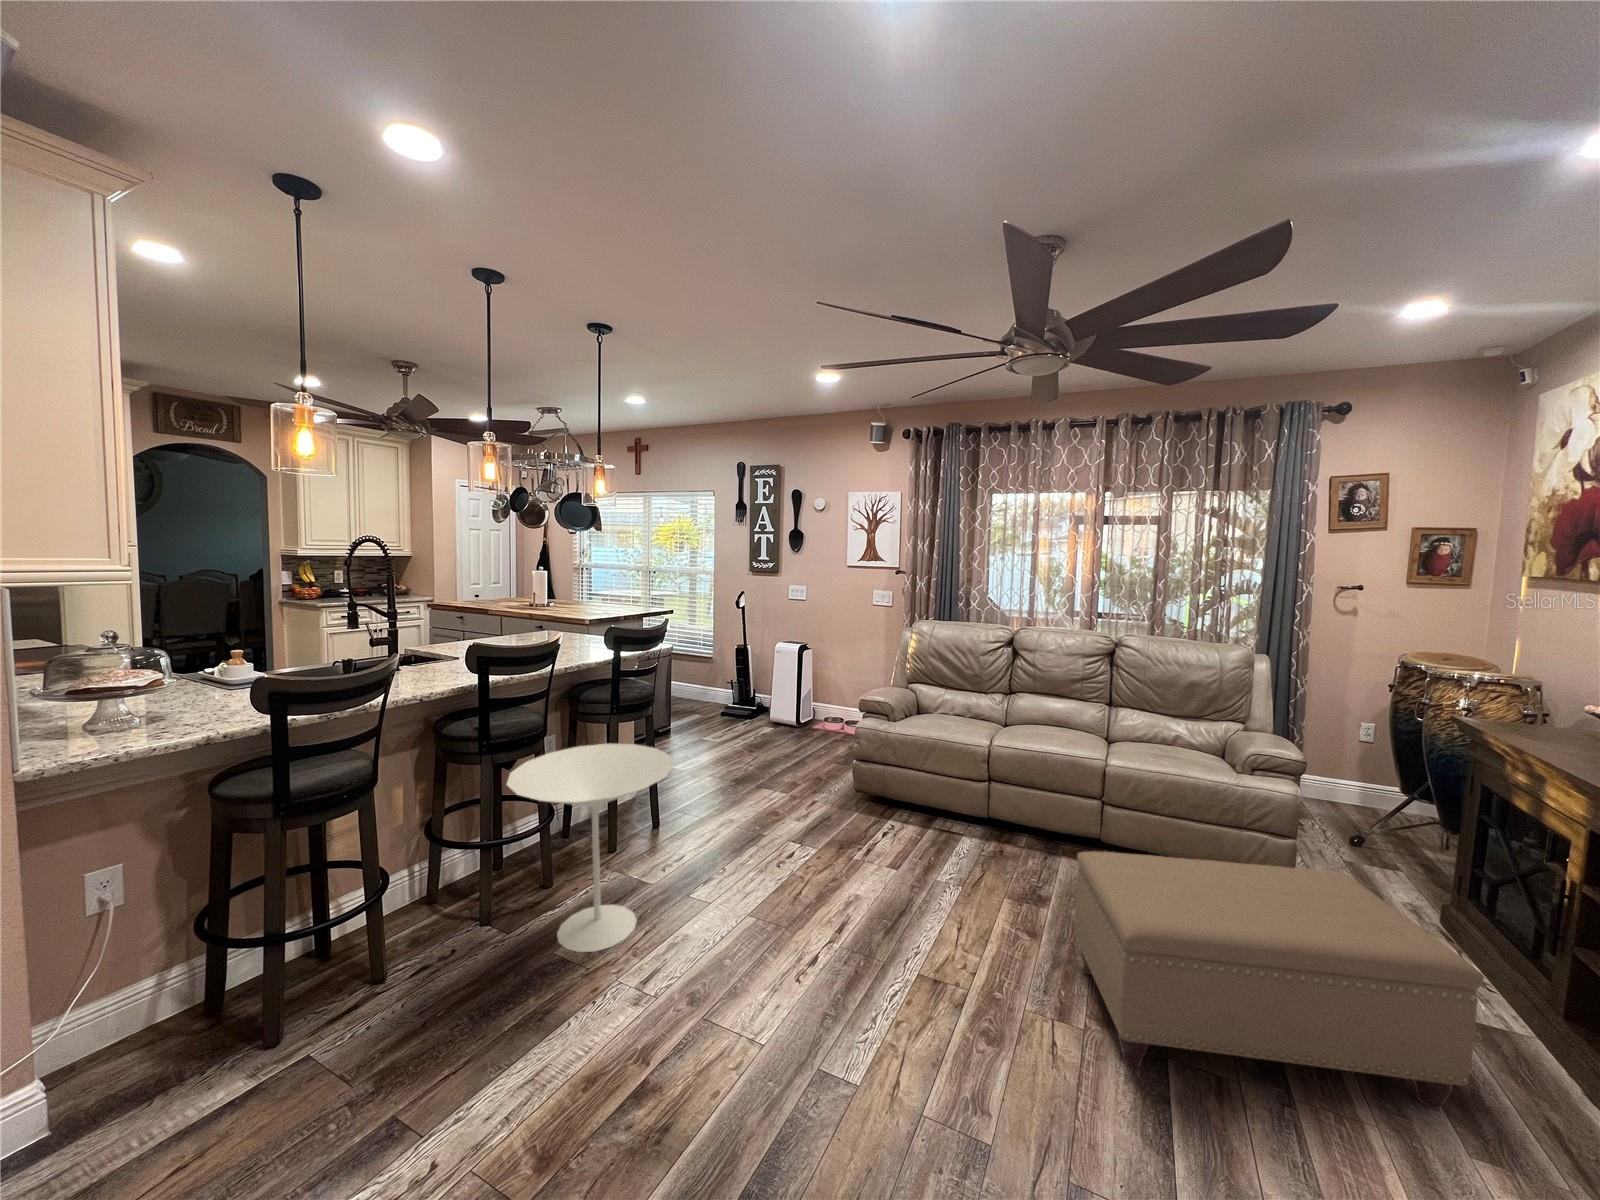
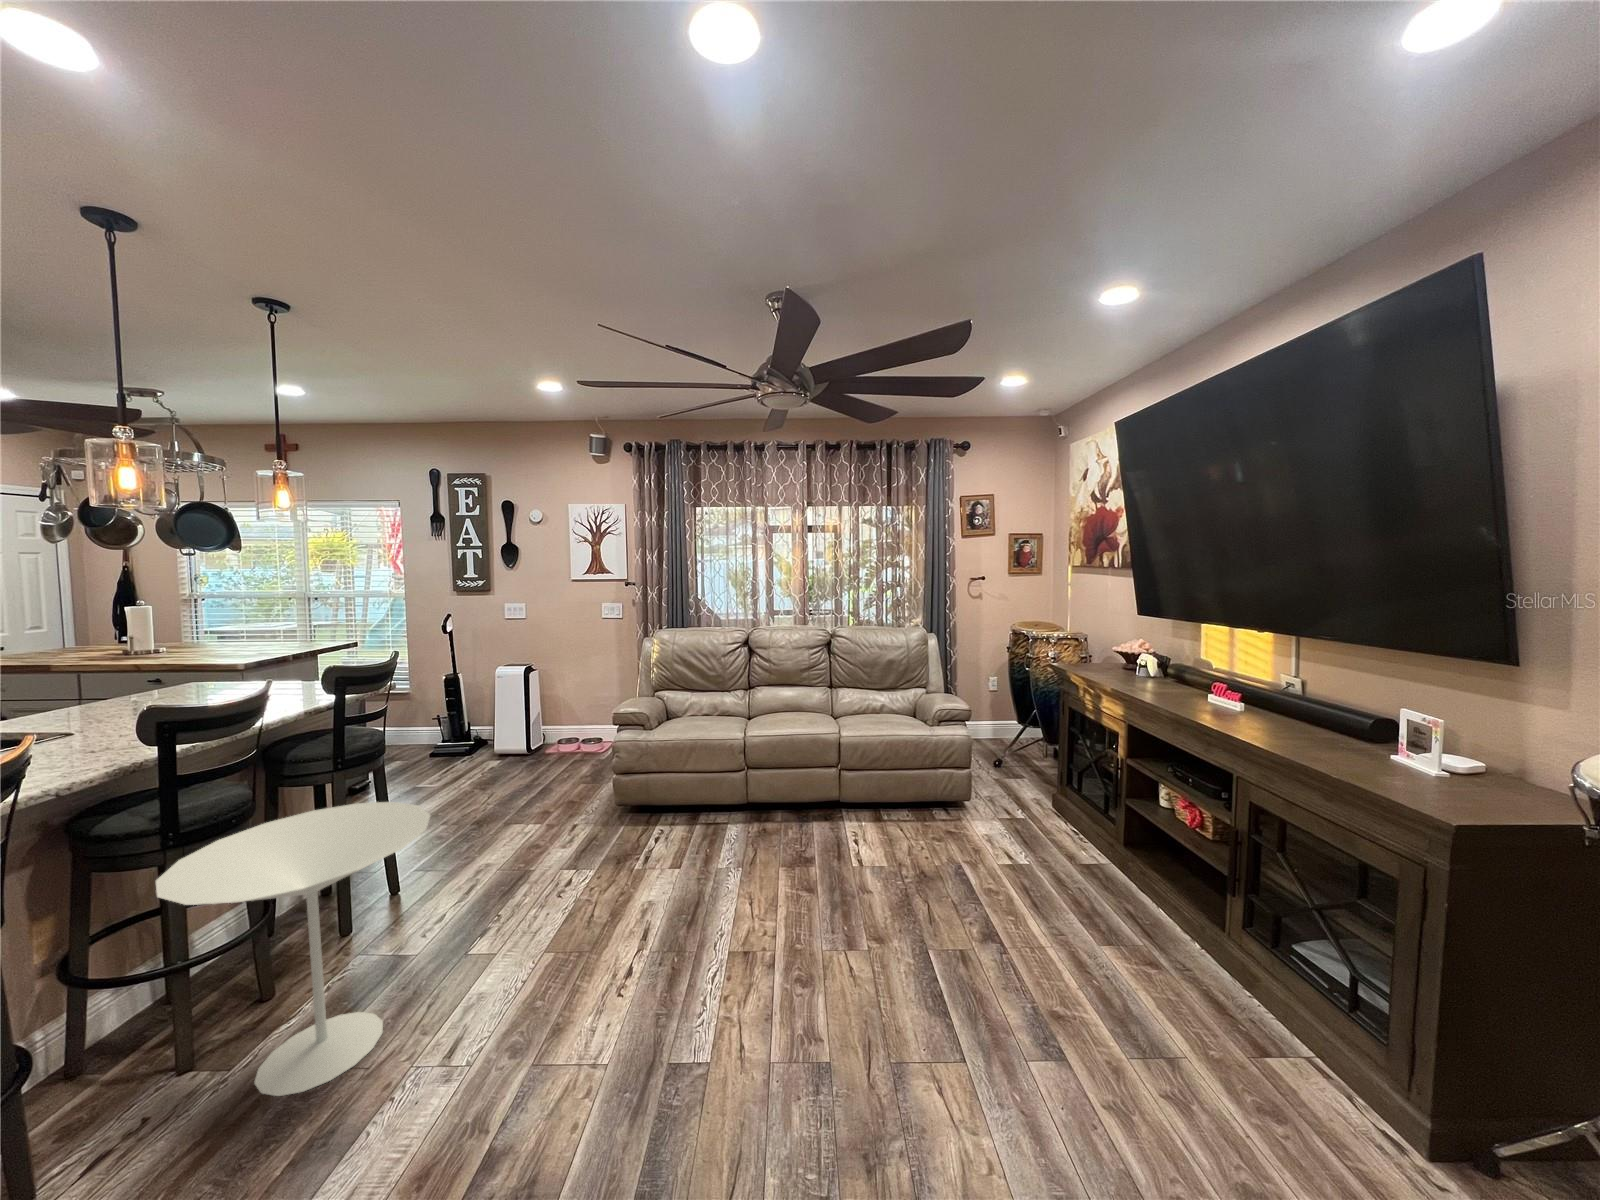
ottoman: present [1075,851,1483,1110] -> none [844,778,1088,965]

